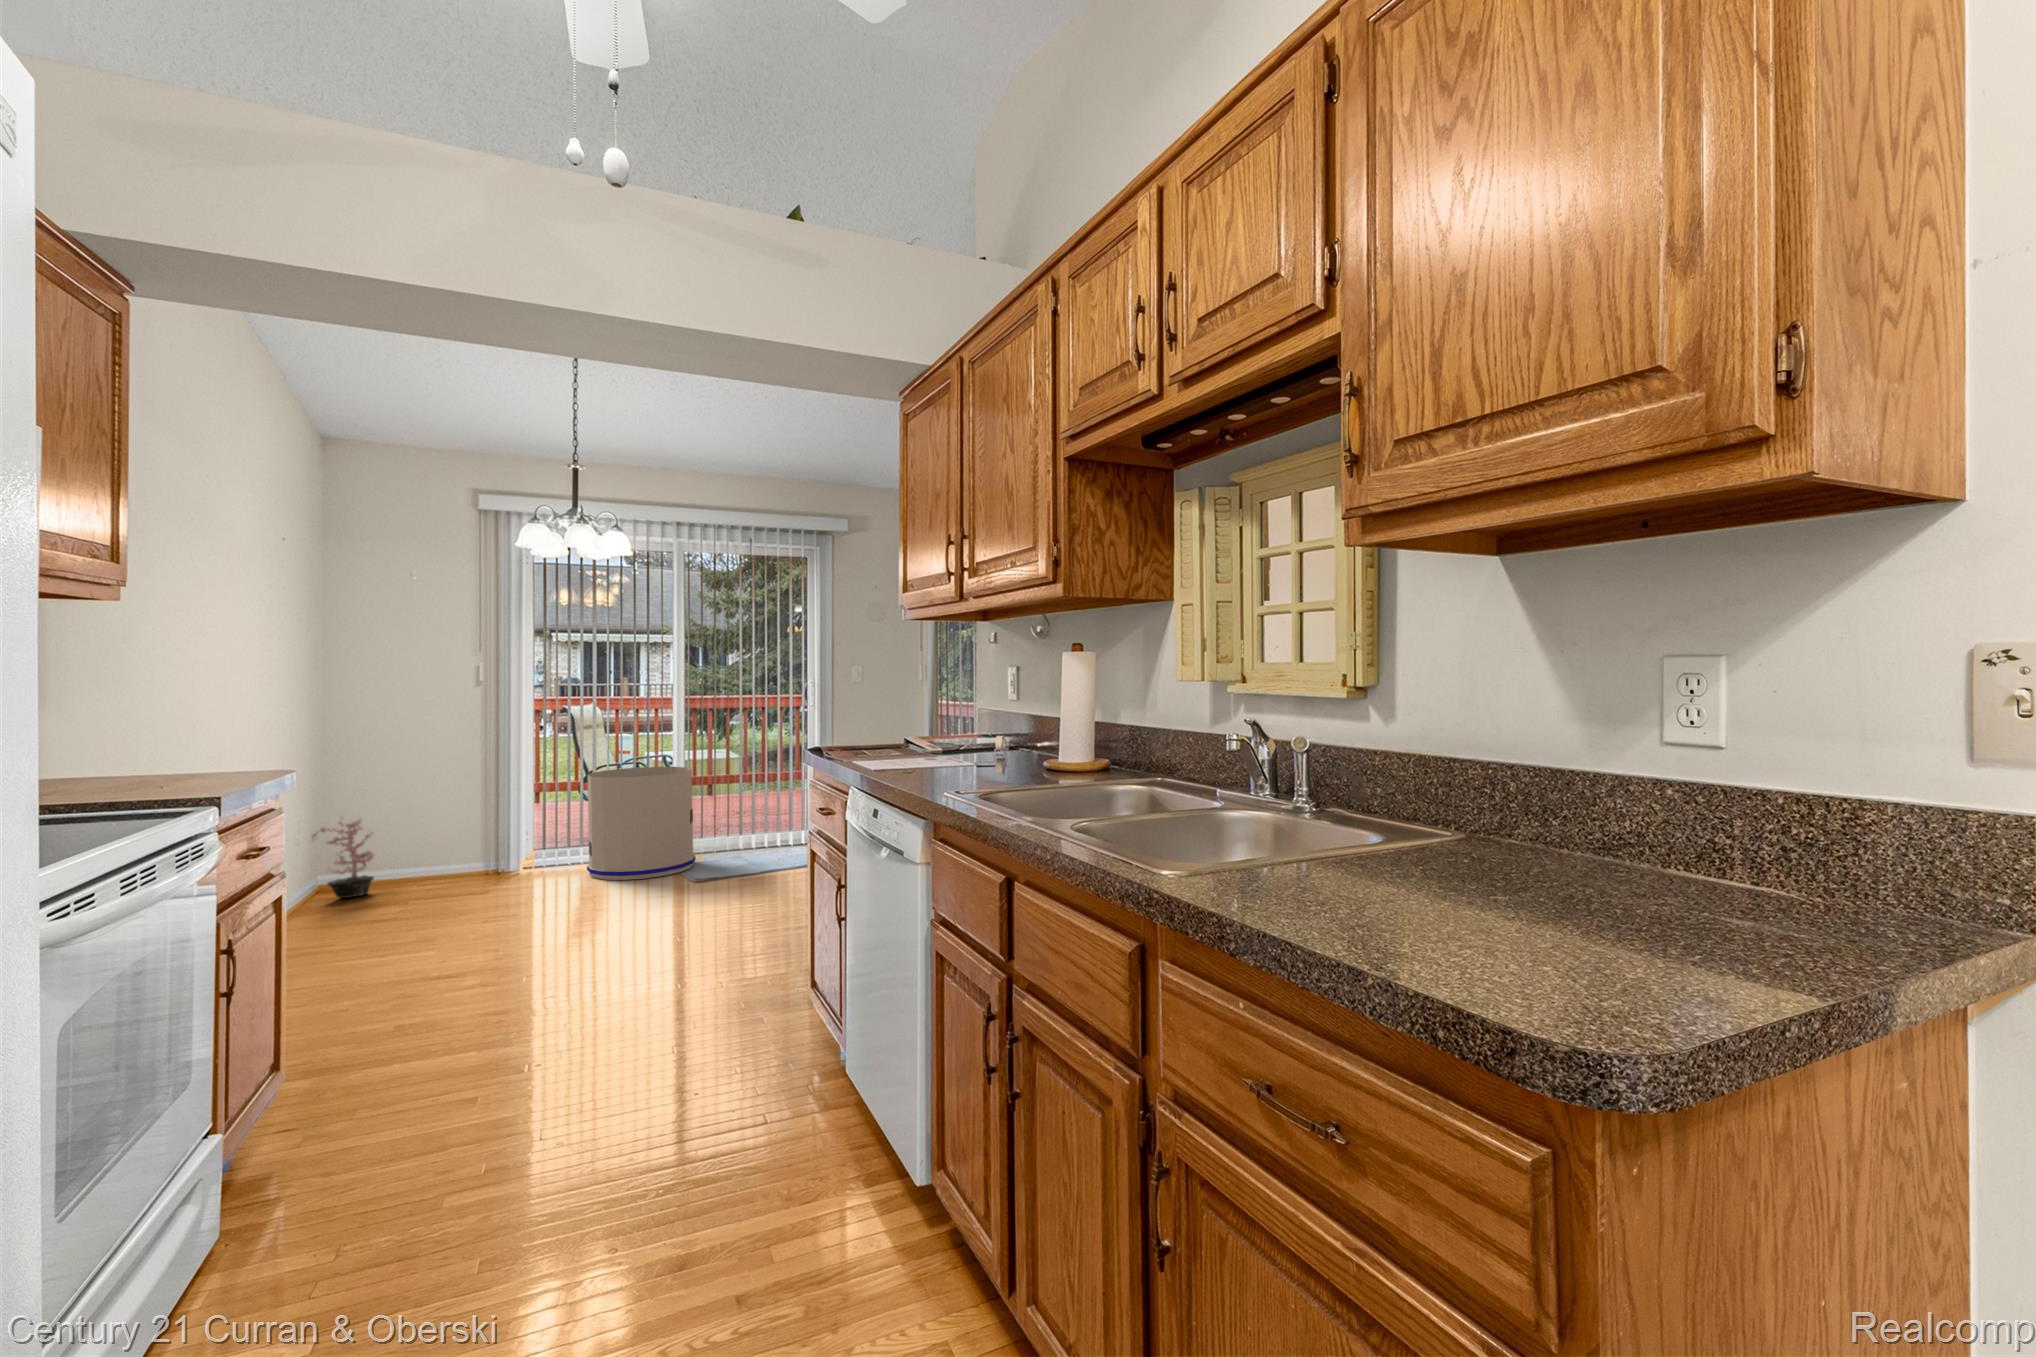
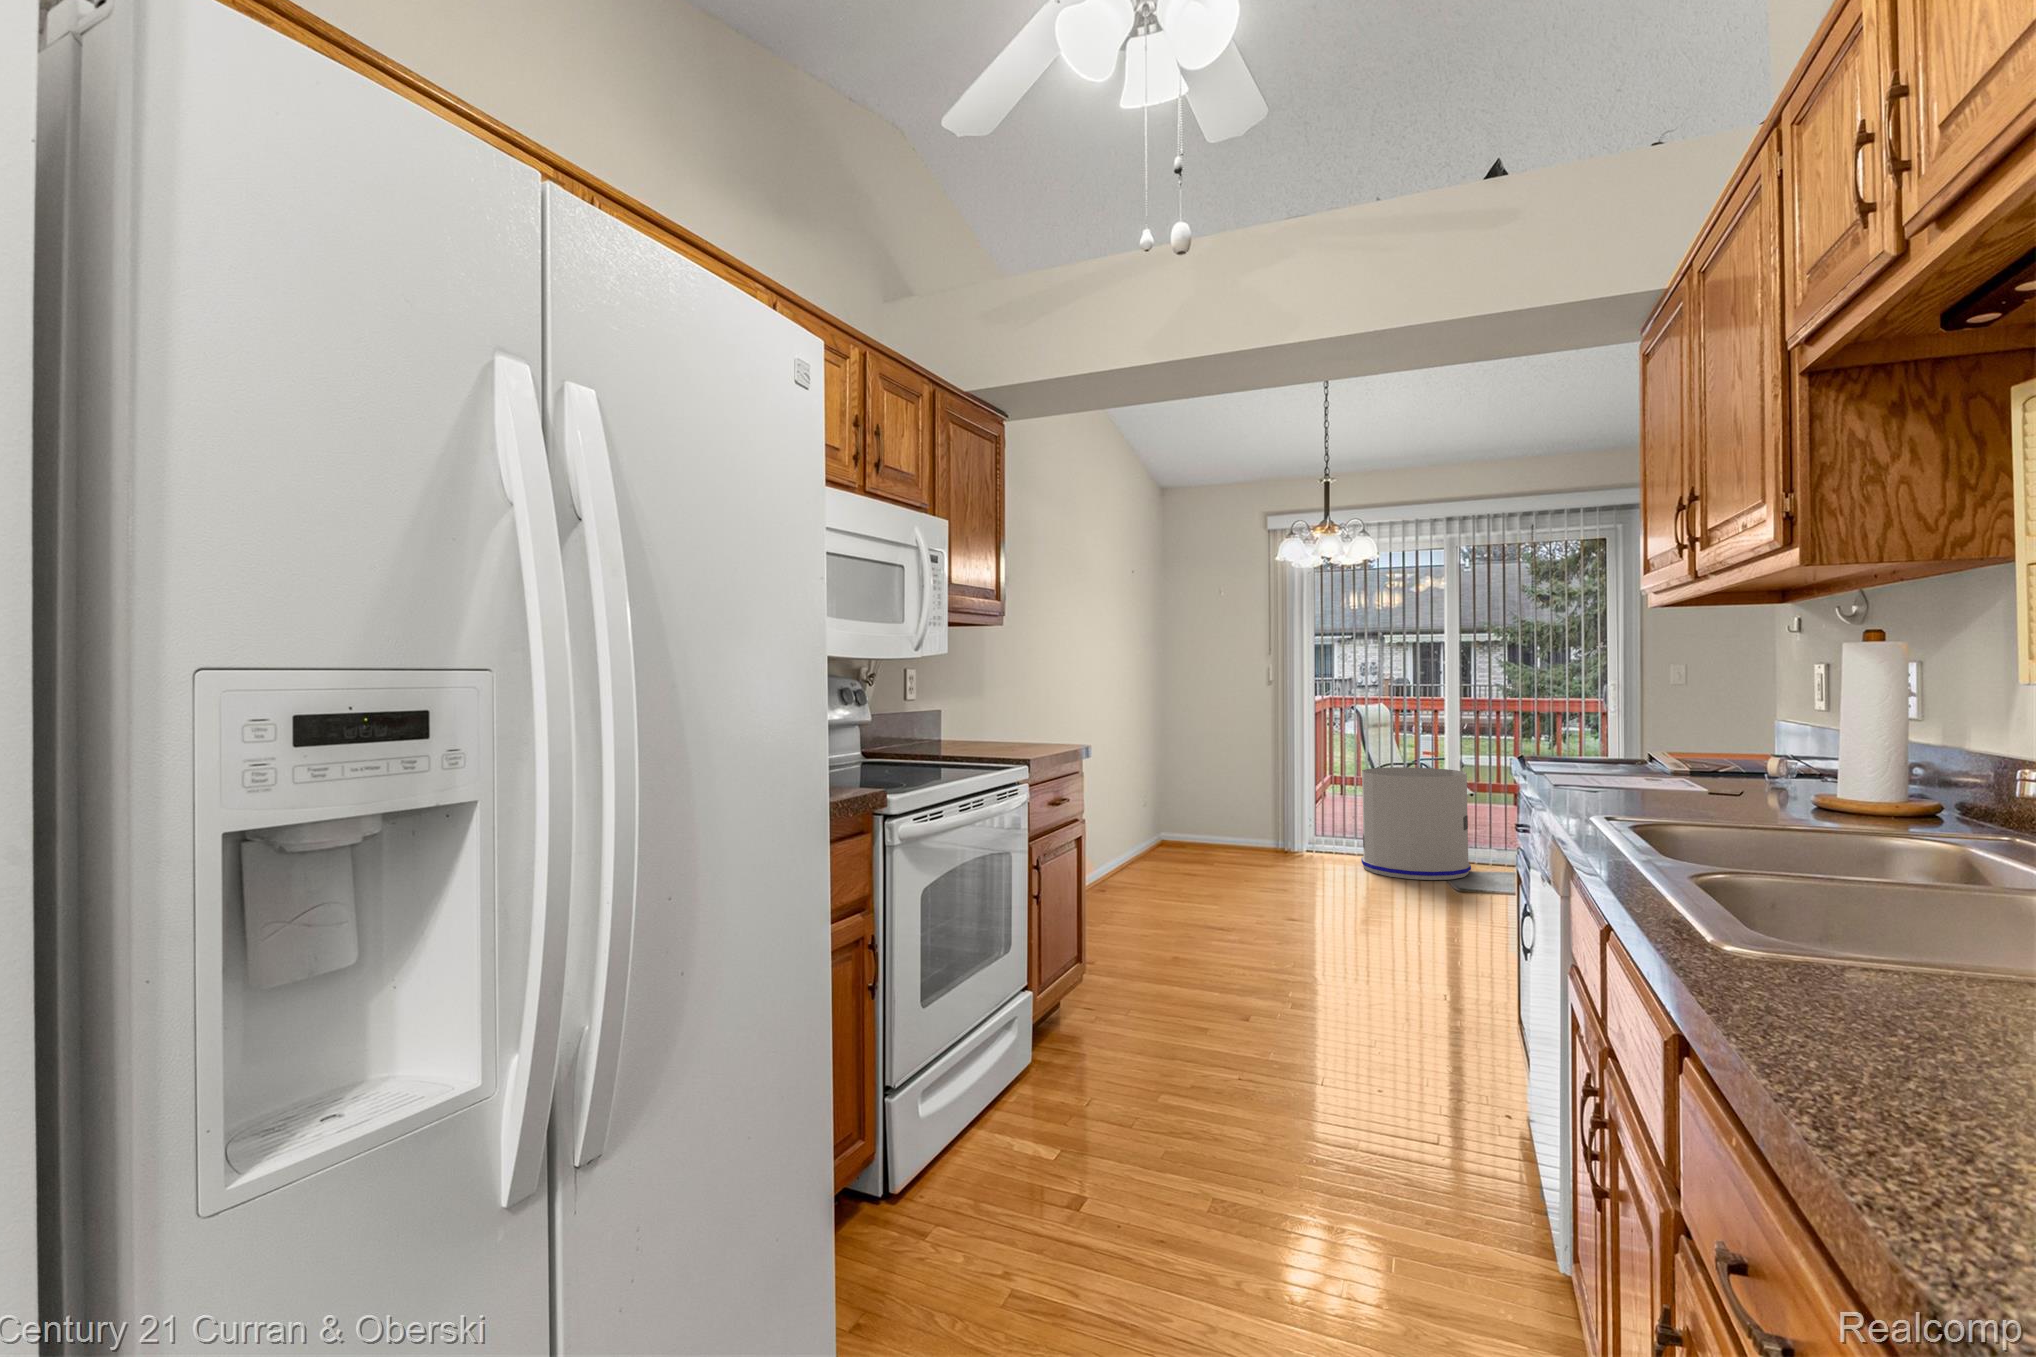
potted plant: present [310,820,374,898] -> none [1149,784,1197,852]

